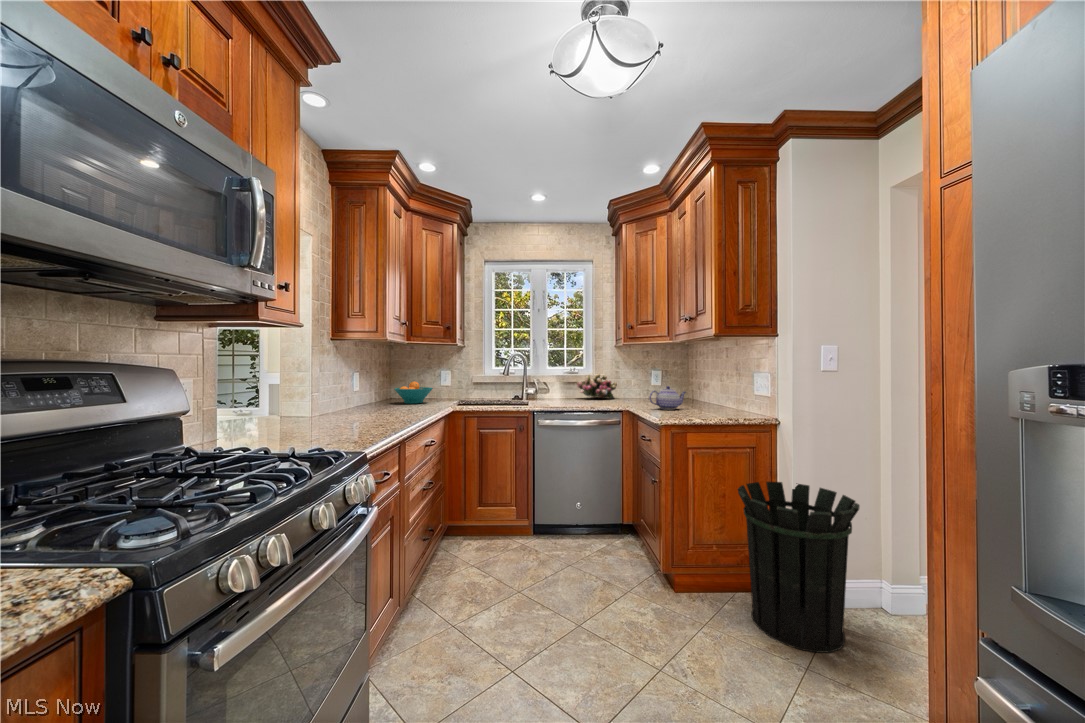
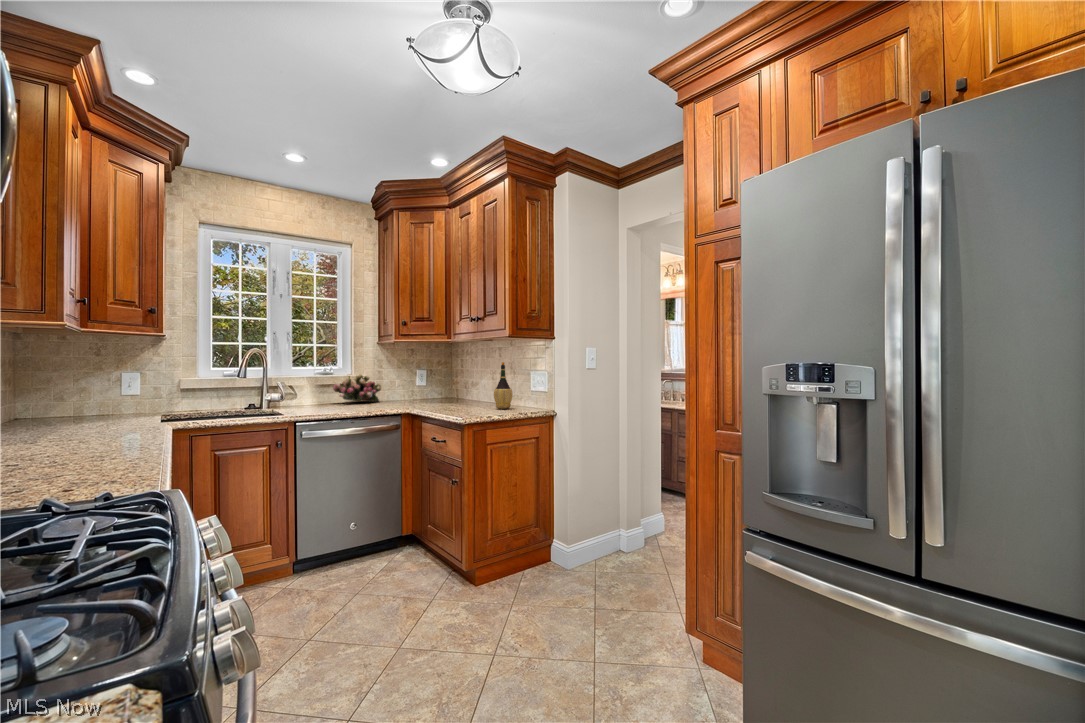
wine bottle: none [709,363,731,413] -> present [494,362,513,409]
fruit bowl: present [394,382,433,404] -> none [31,390,114,425]
teapot: present [649,386,686,410] -> none [435,385,469,409]
waste bin: present [738,482,859,653] -> none [532,463,619,597]

